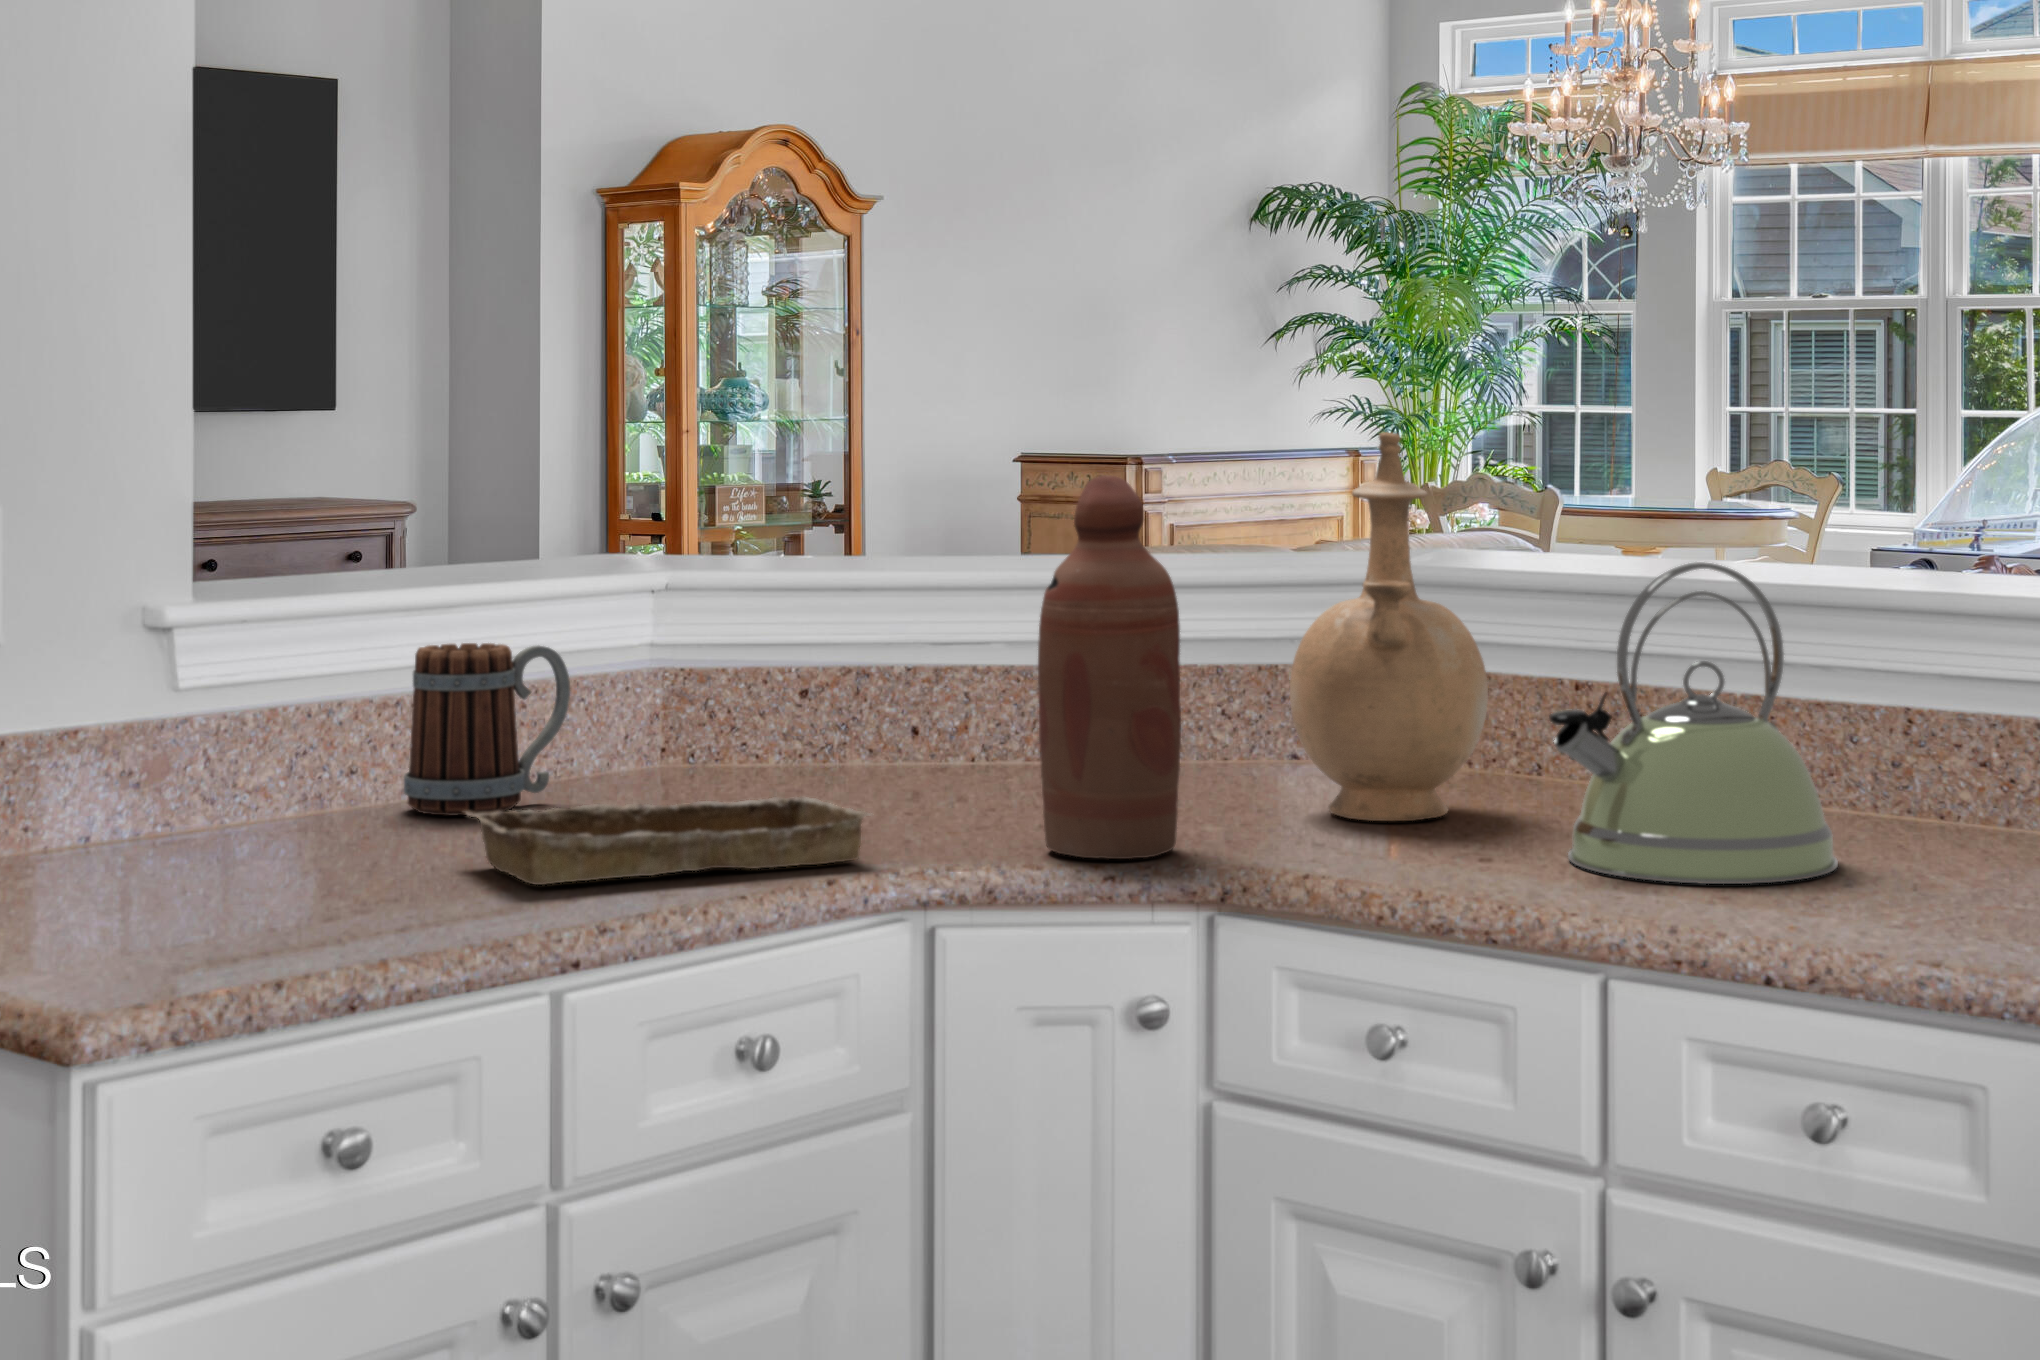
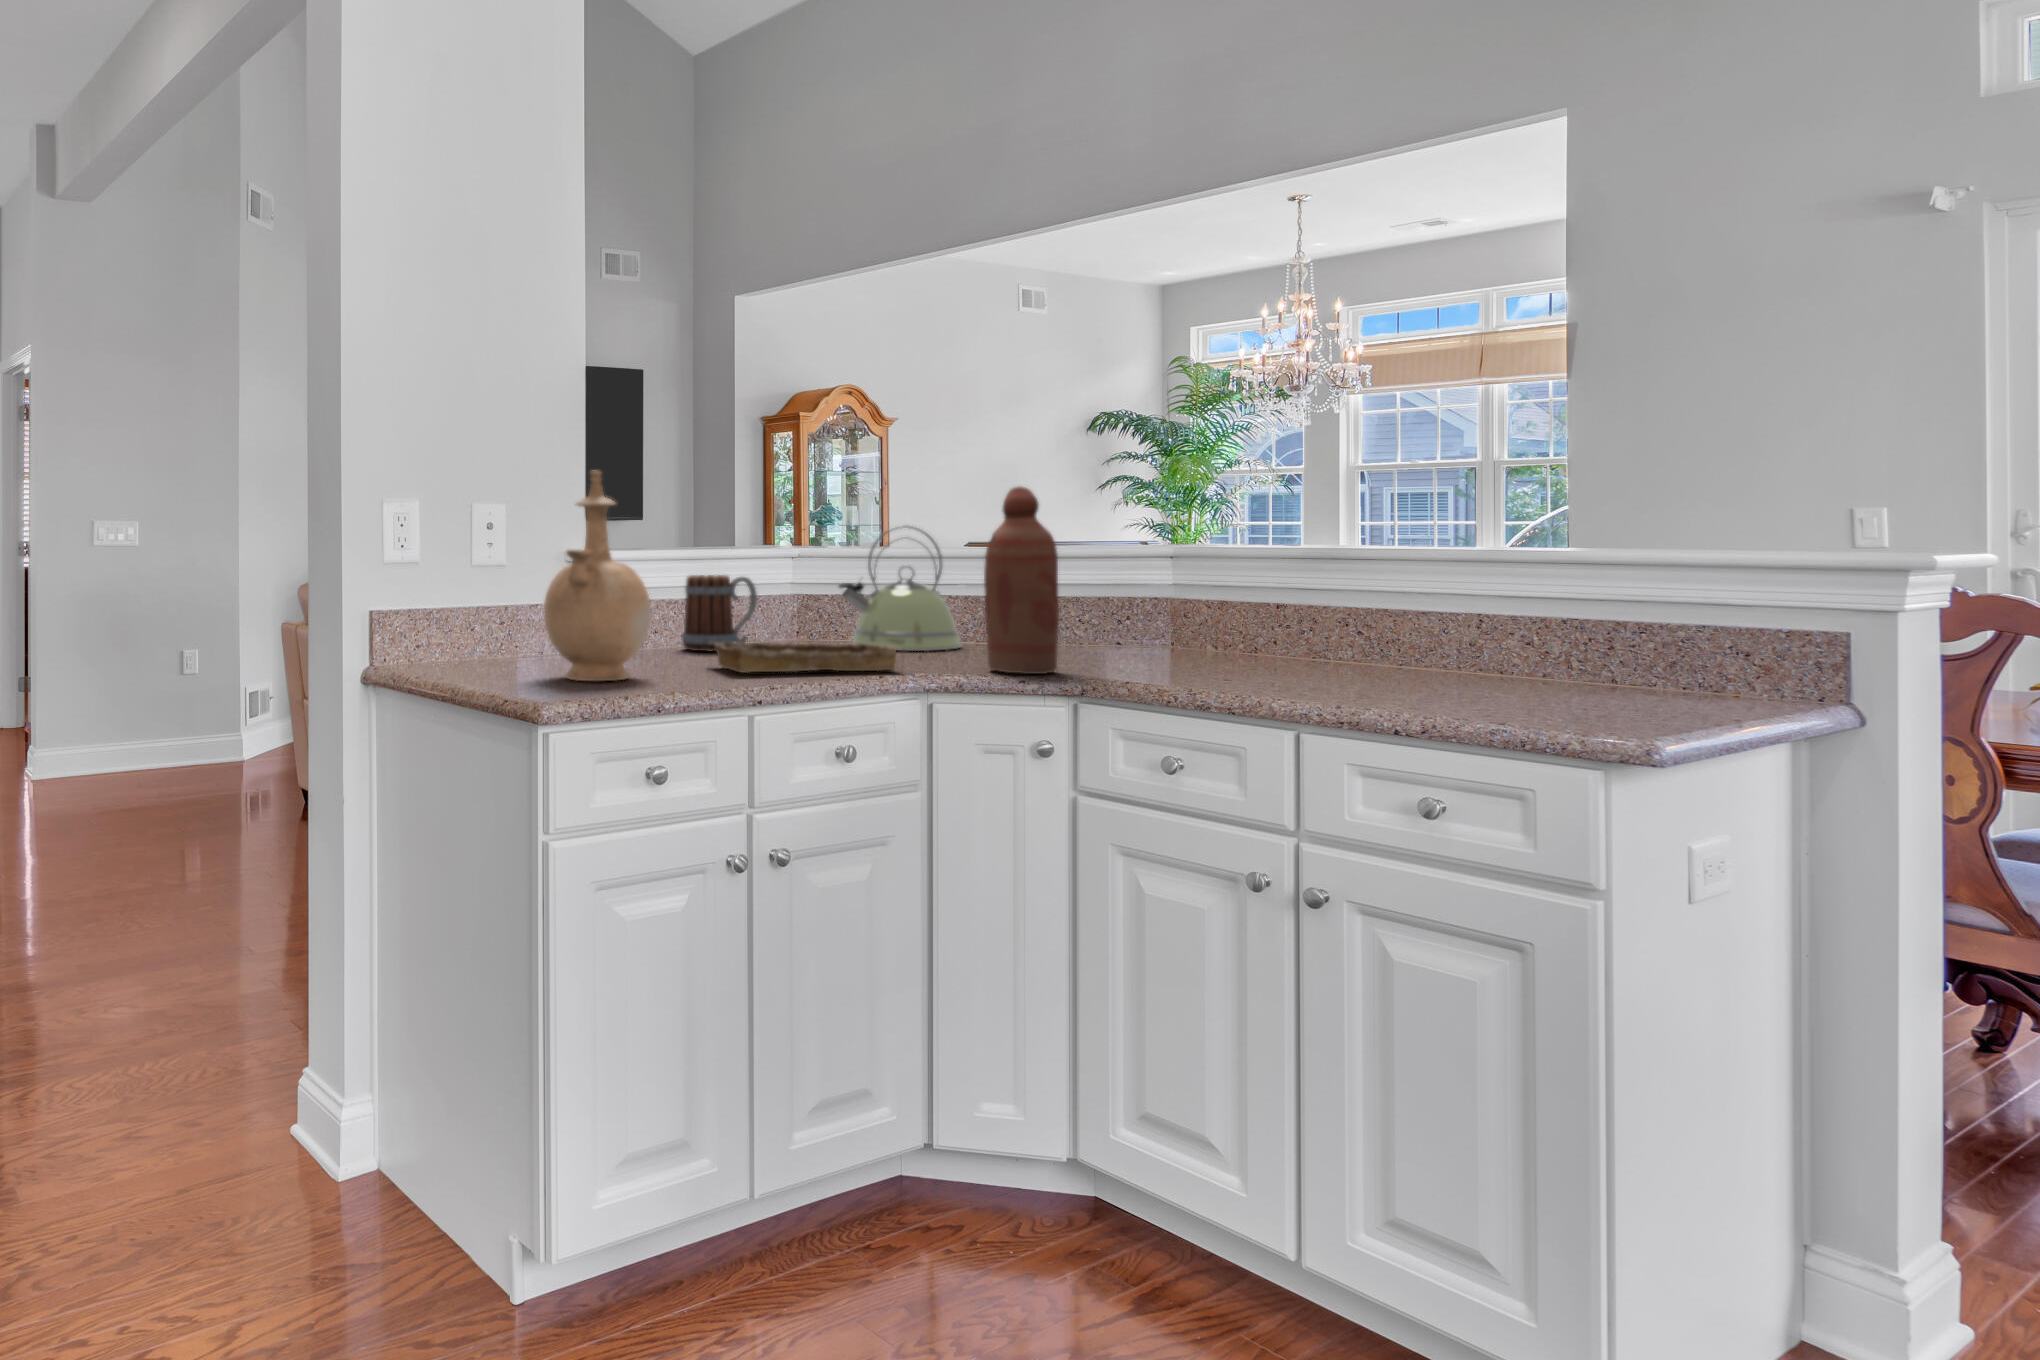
vase: present [1290,432,1488,821] -> present [544,471,651,681]
kettle: present [1549,562,1838,884] -> present [839,525,961,651]

